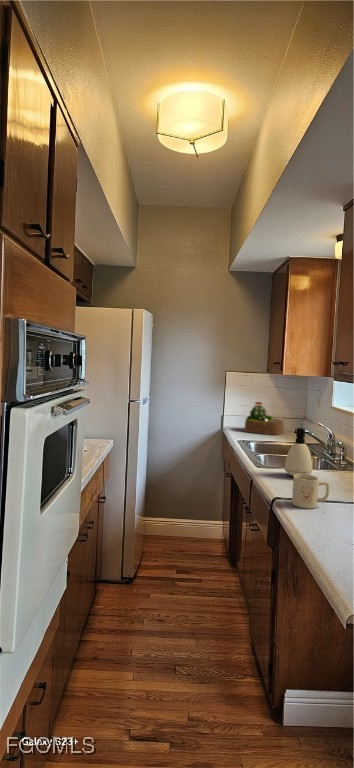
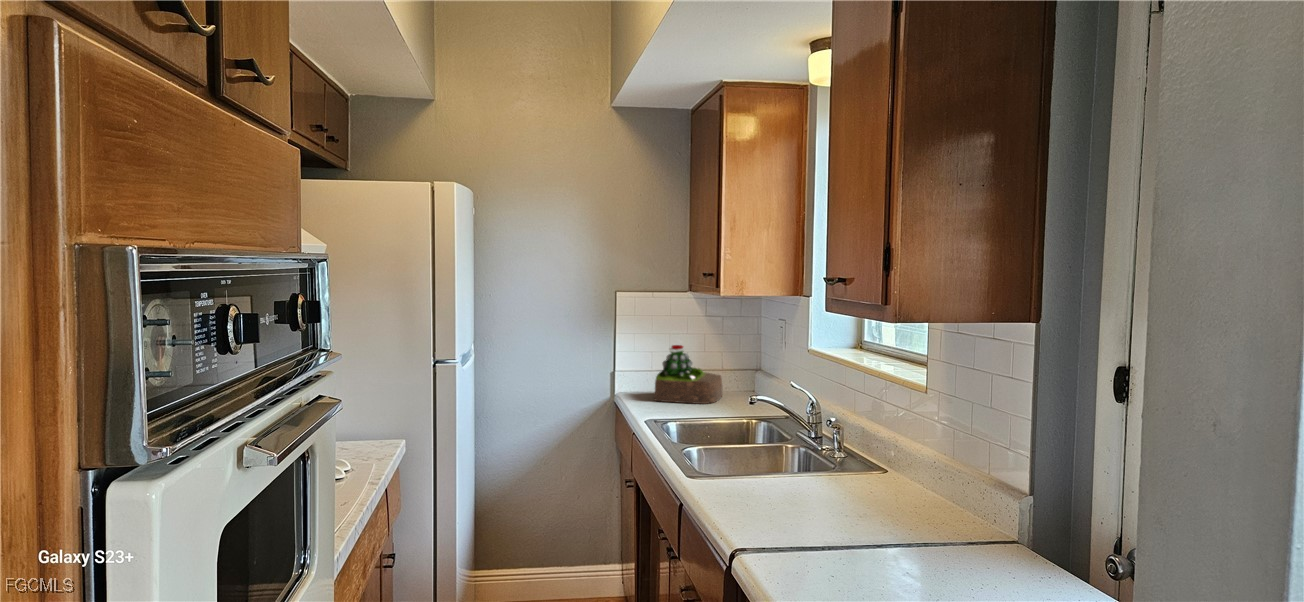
soap dispenser: present [285,428,312,476] -> none [746,405,796,499]
mug: present [292,474,329,509] -> none [775,506,844,577]

